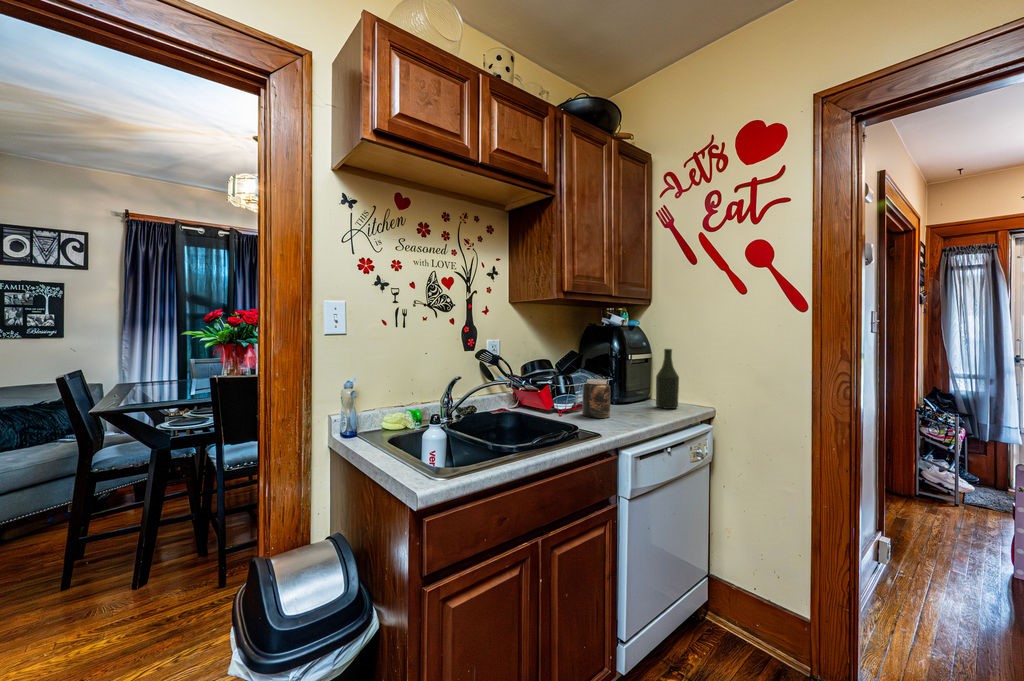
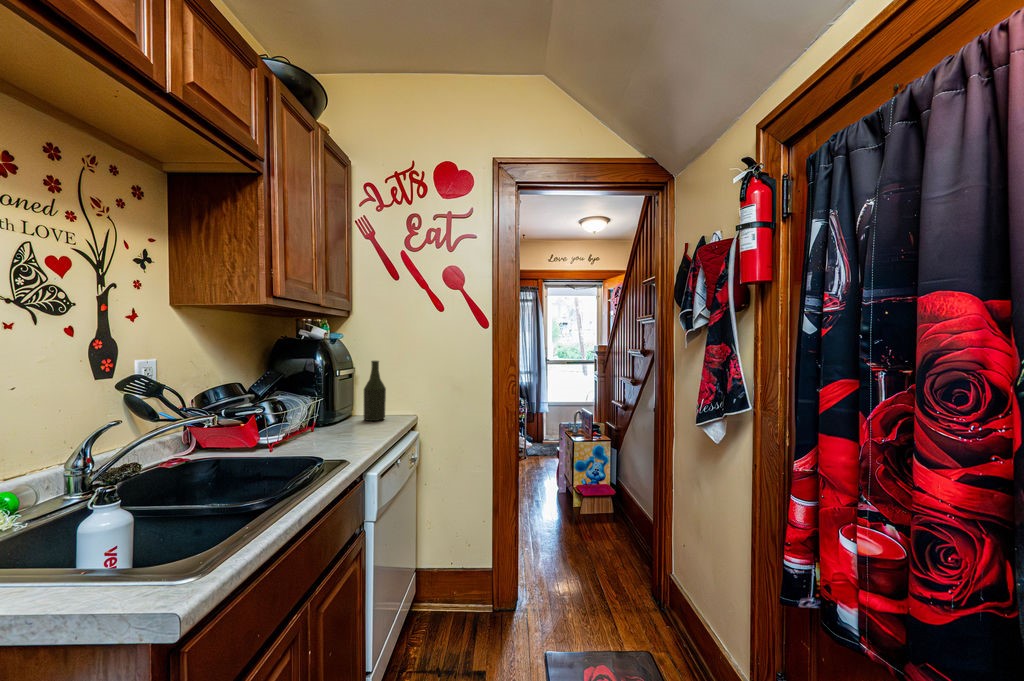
jar: present [582,379,610,418] -> none [301,400,336,445]

